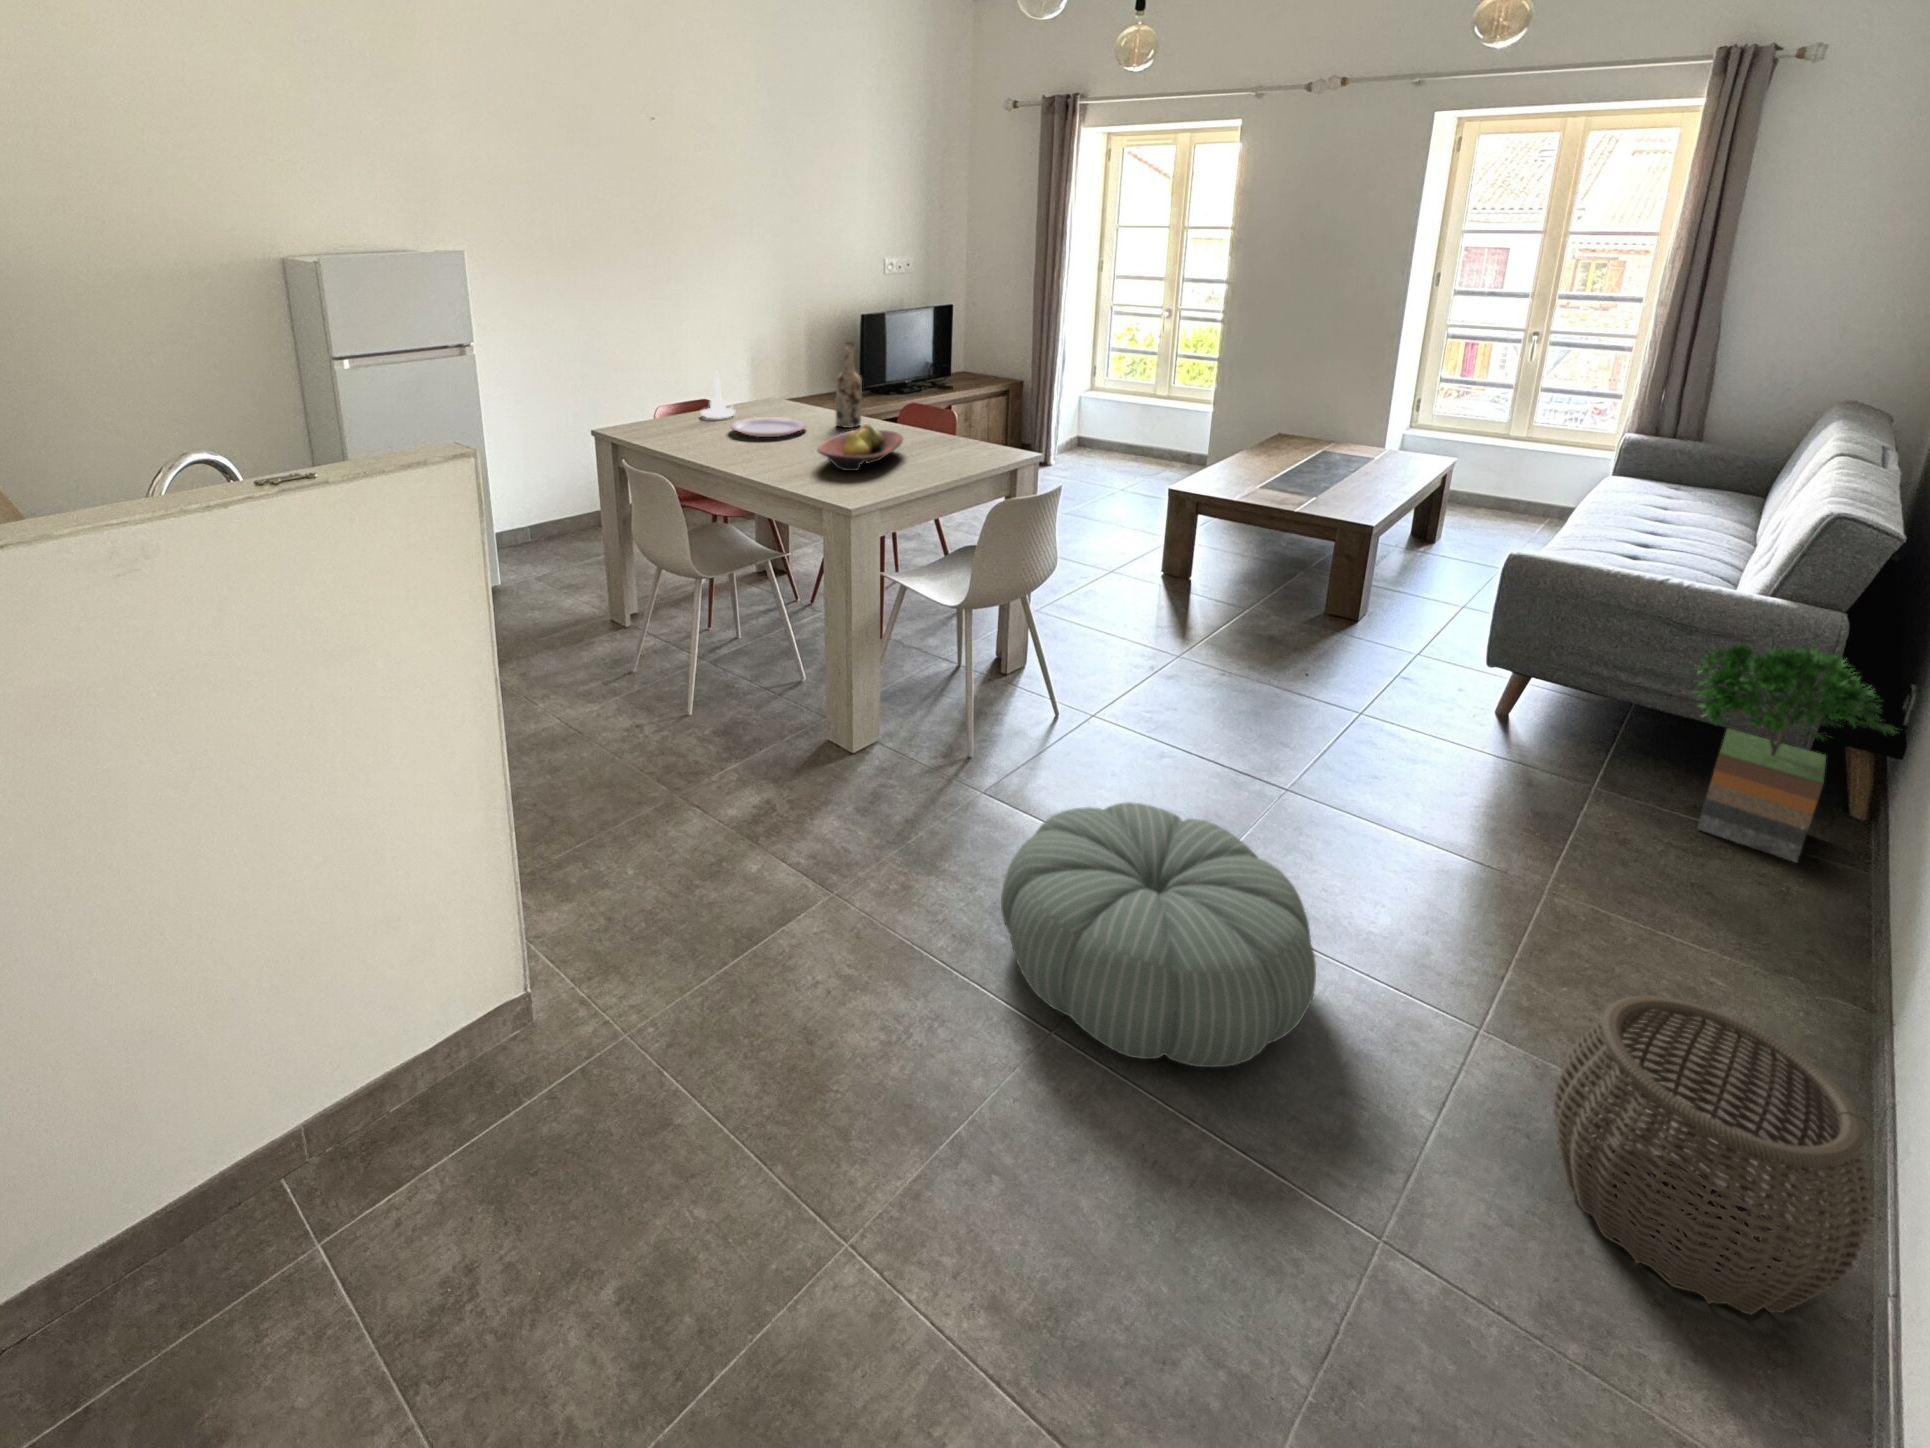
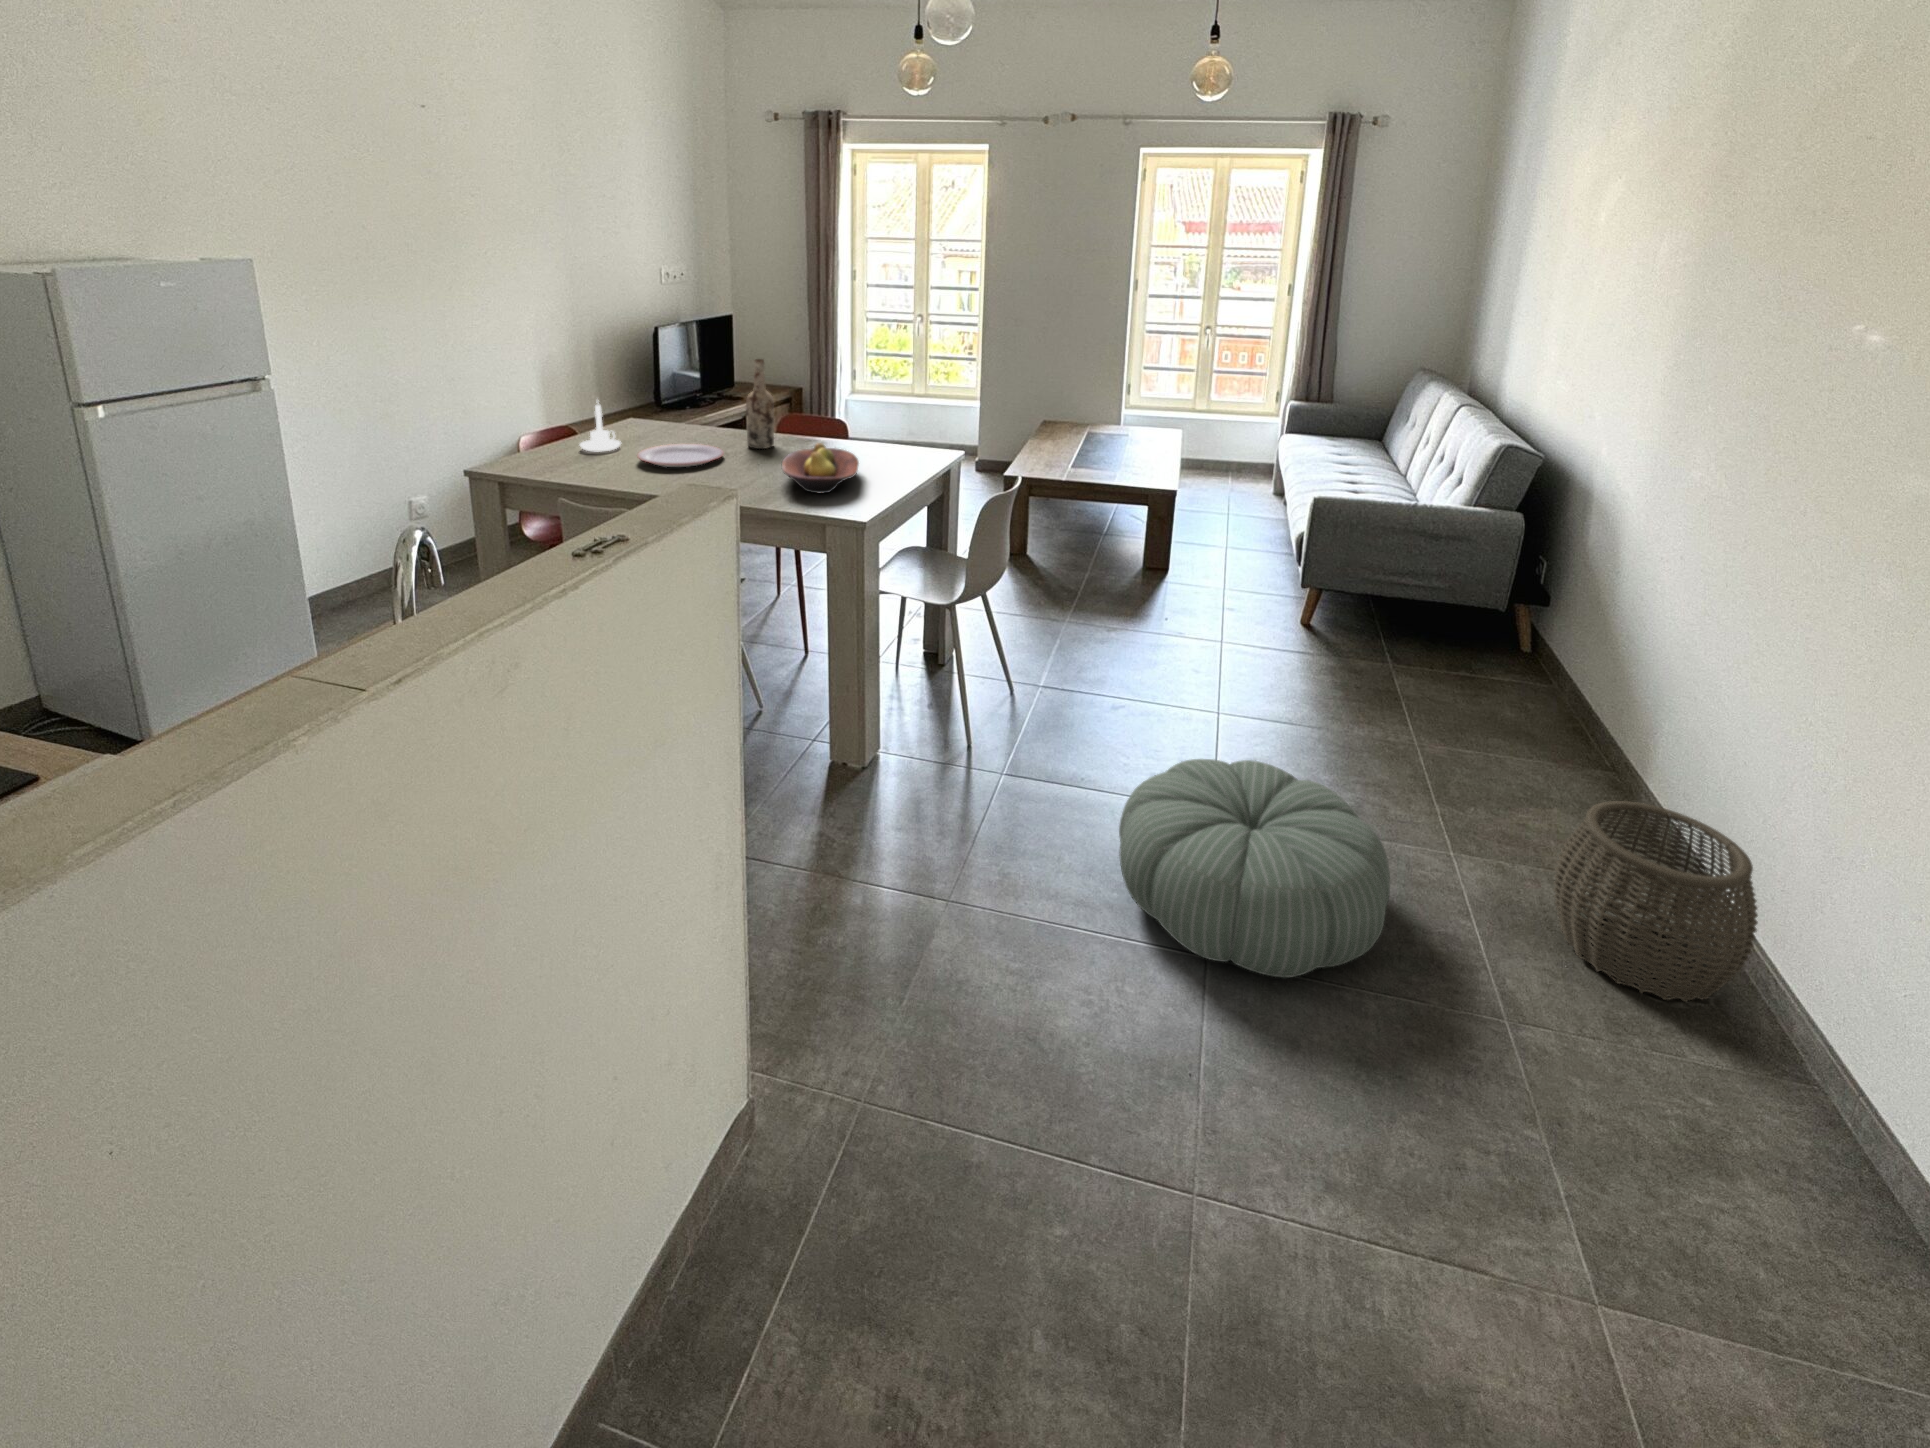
potted tree: present [1695,643,1897,862] -> none [1452,540,1577,694]

